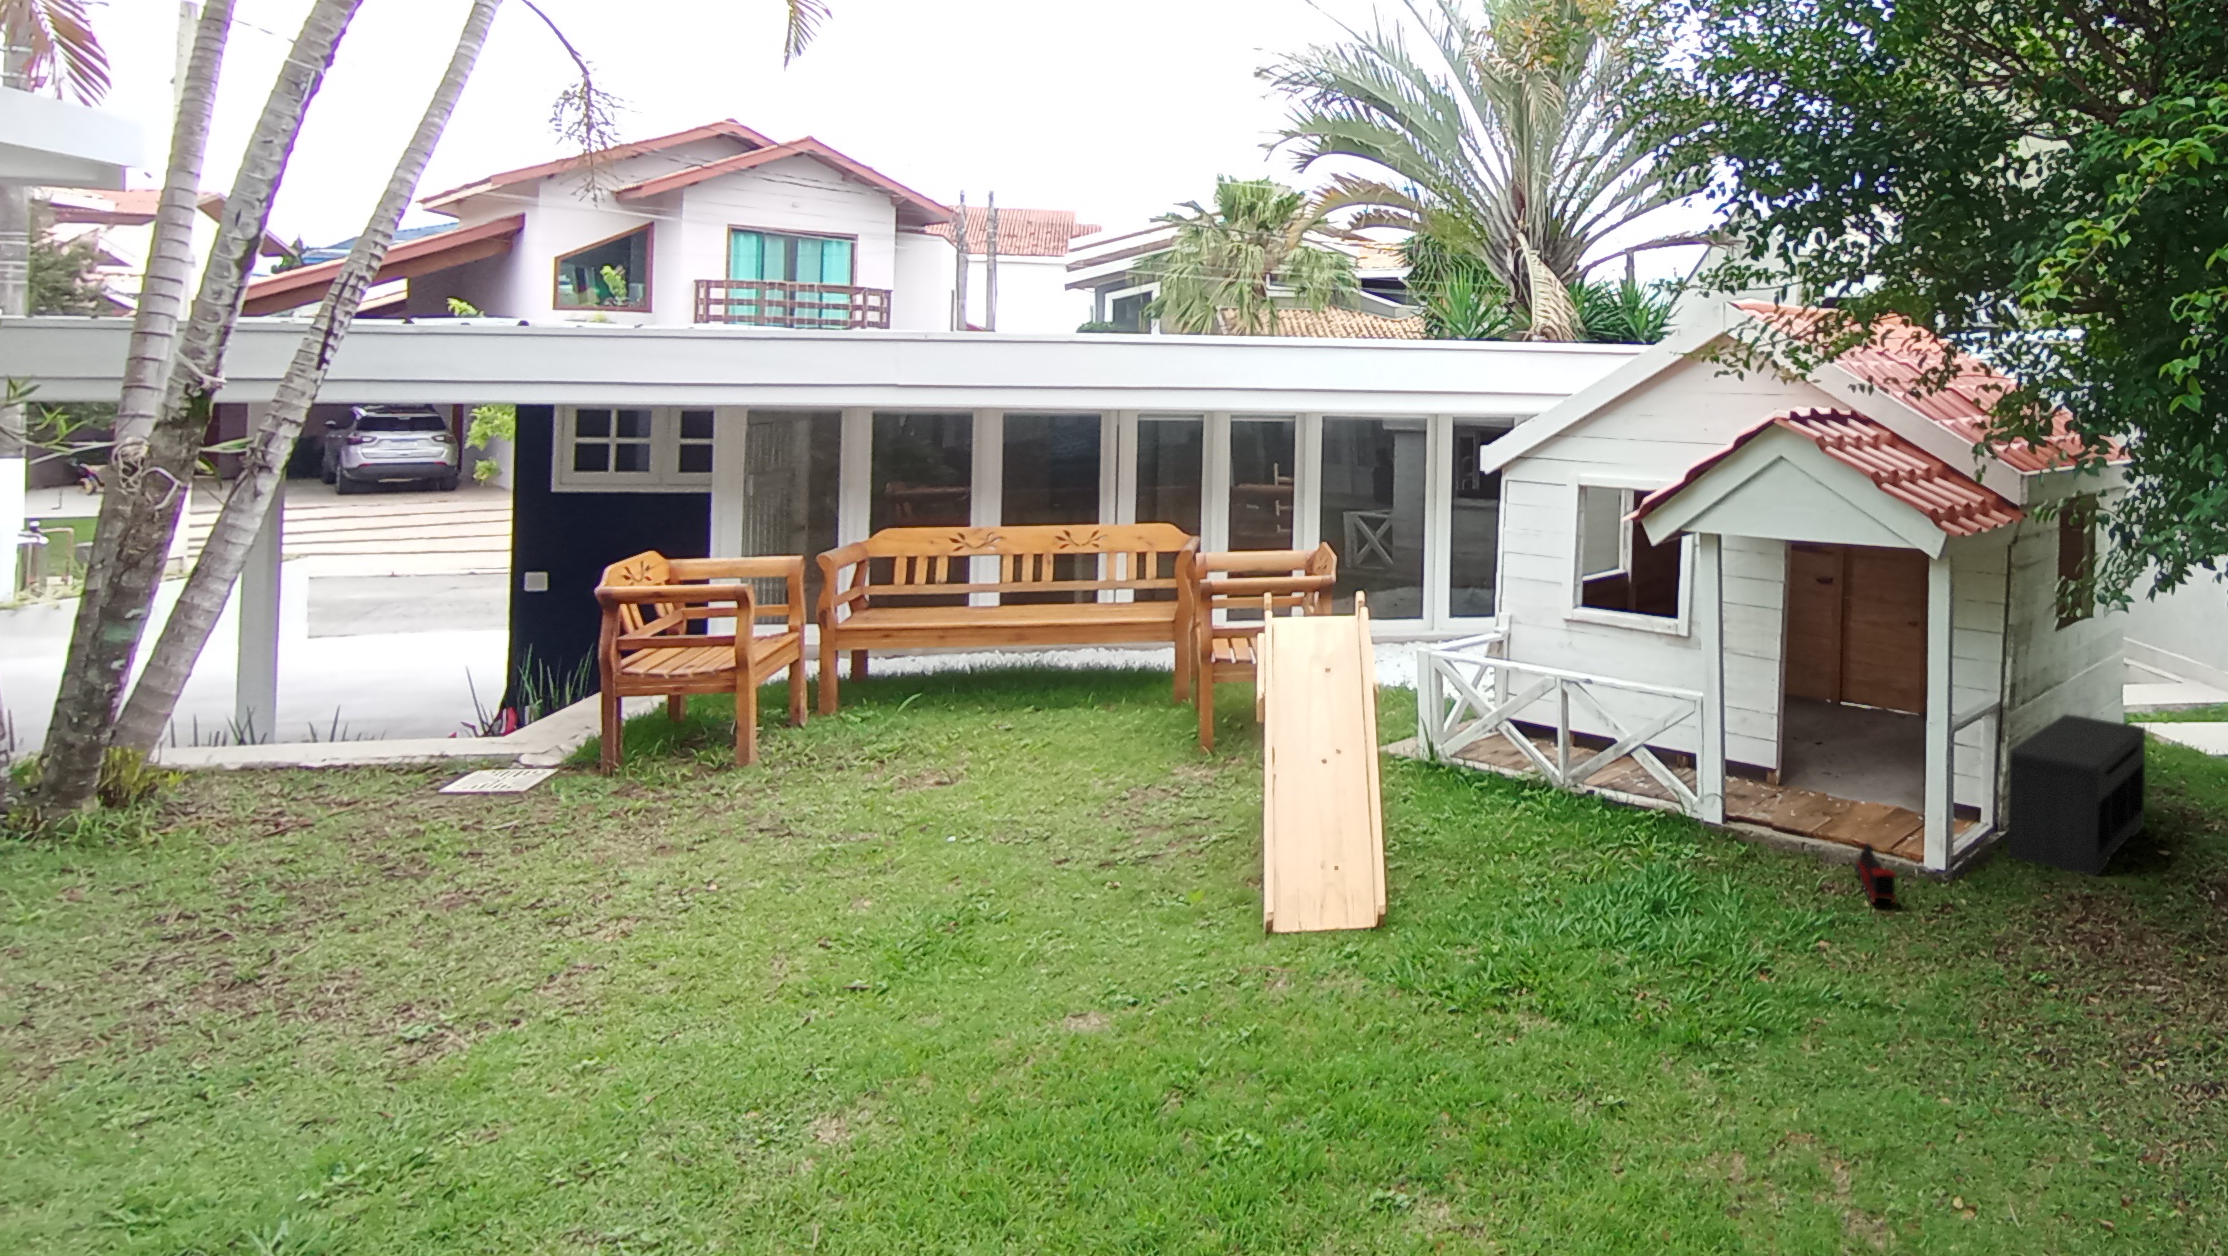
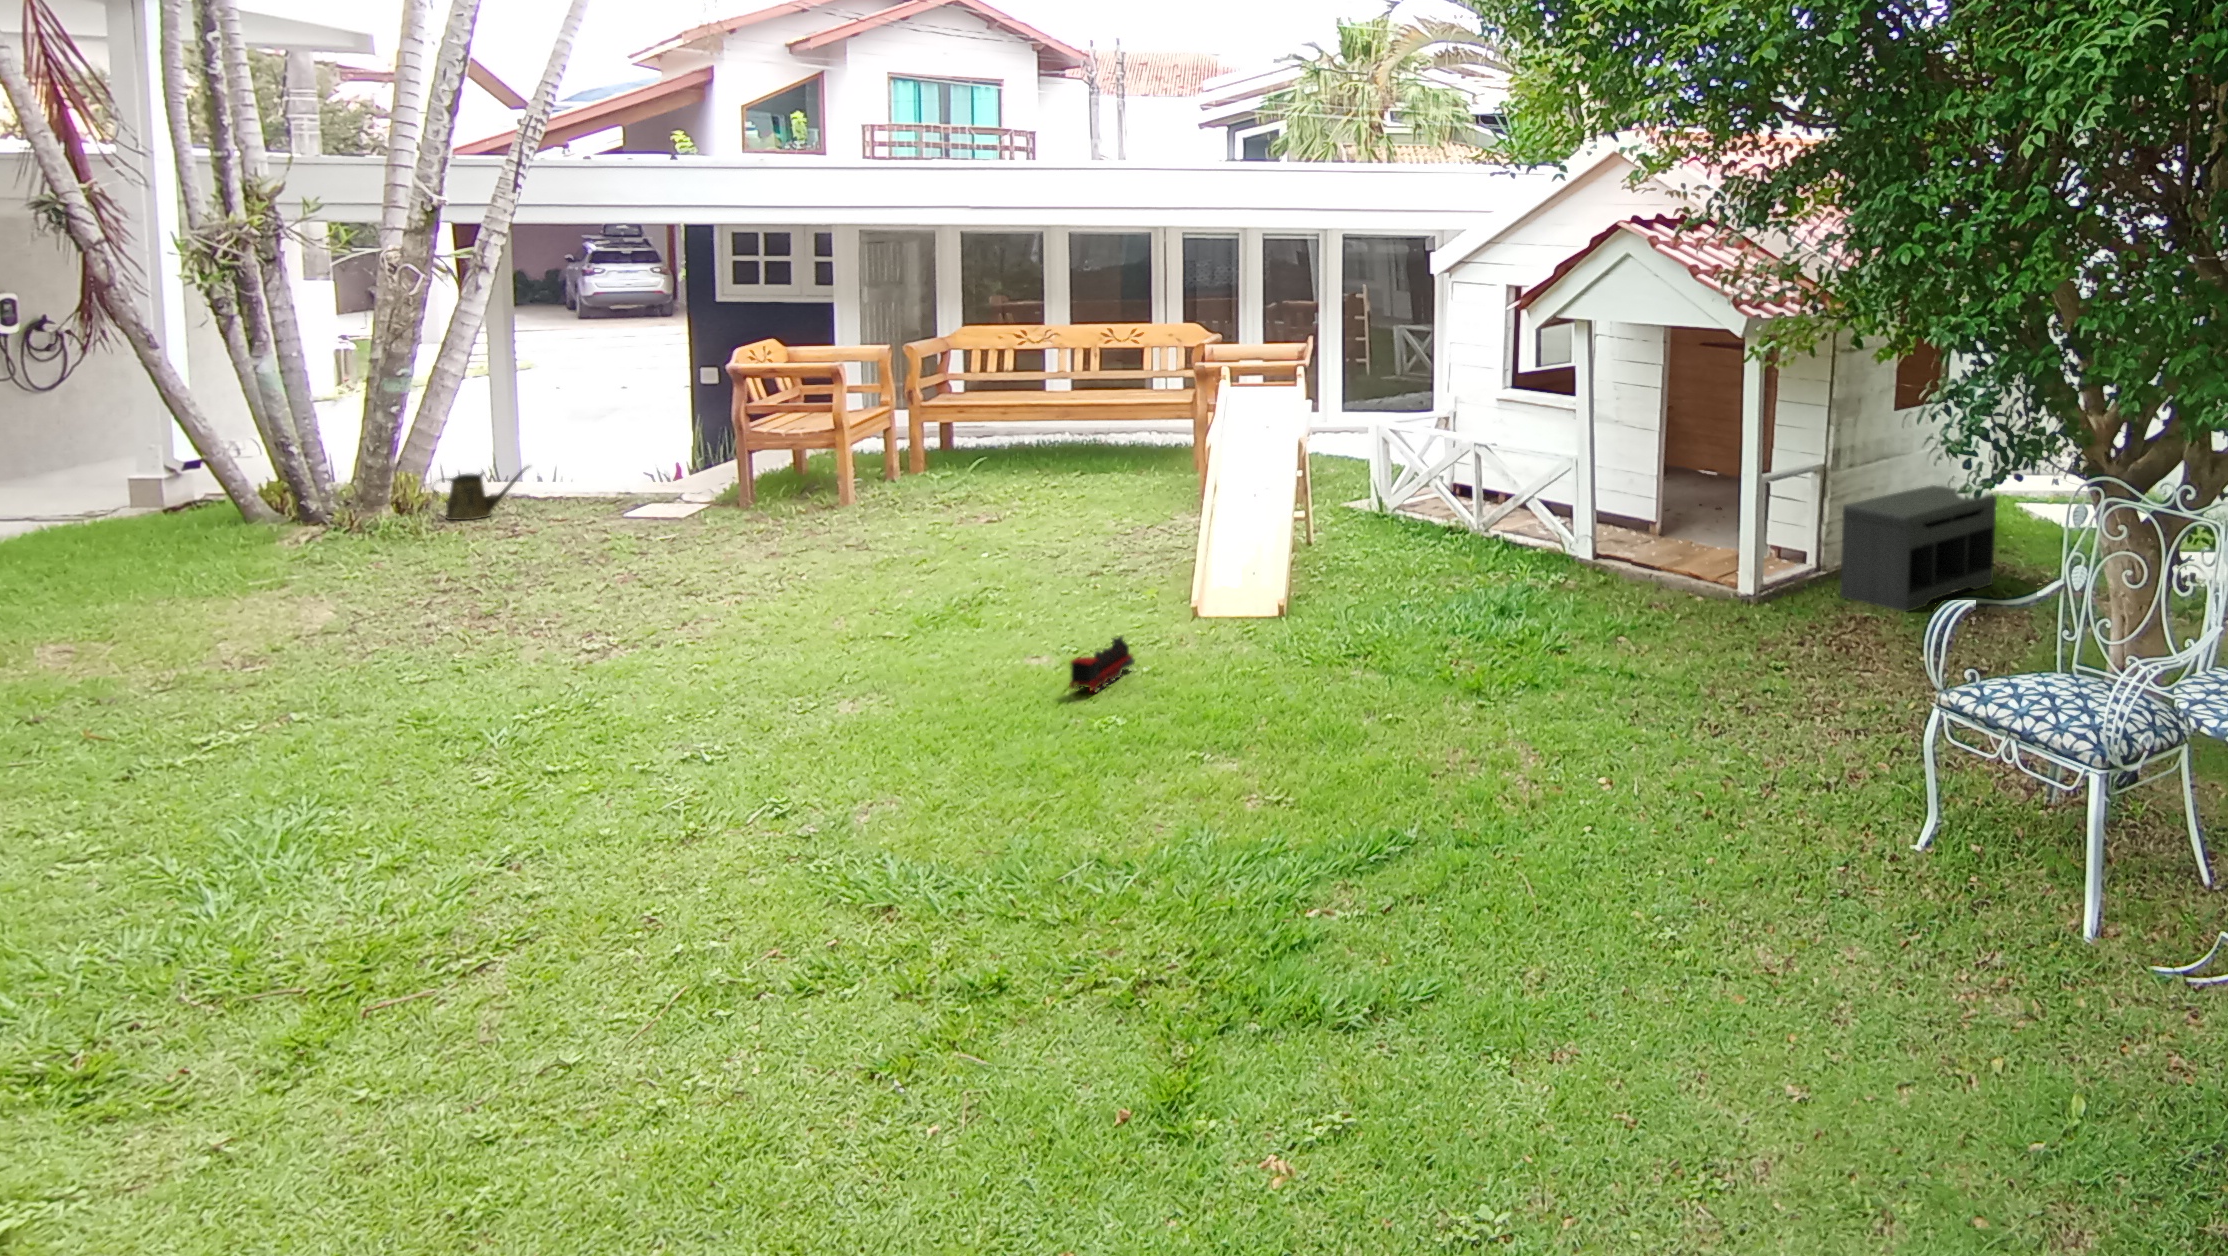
watering can: none [153,734,308,817] -> present [433,467,528,520]
toy train: present [1854,843,1896,903] -> present [1070,636,1134,692]

